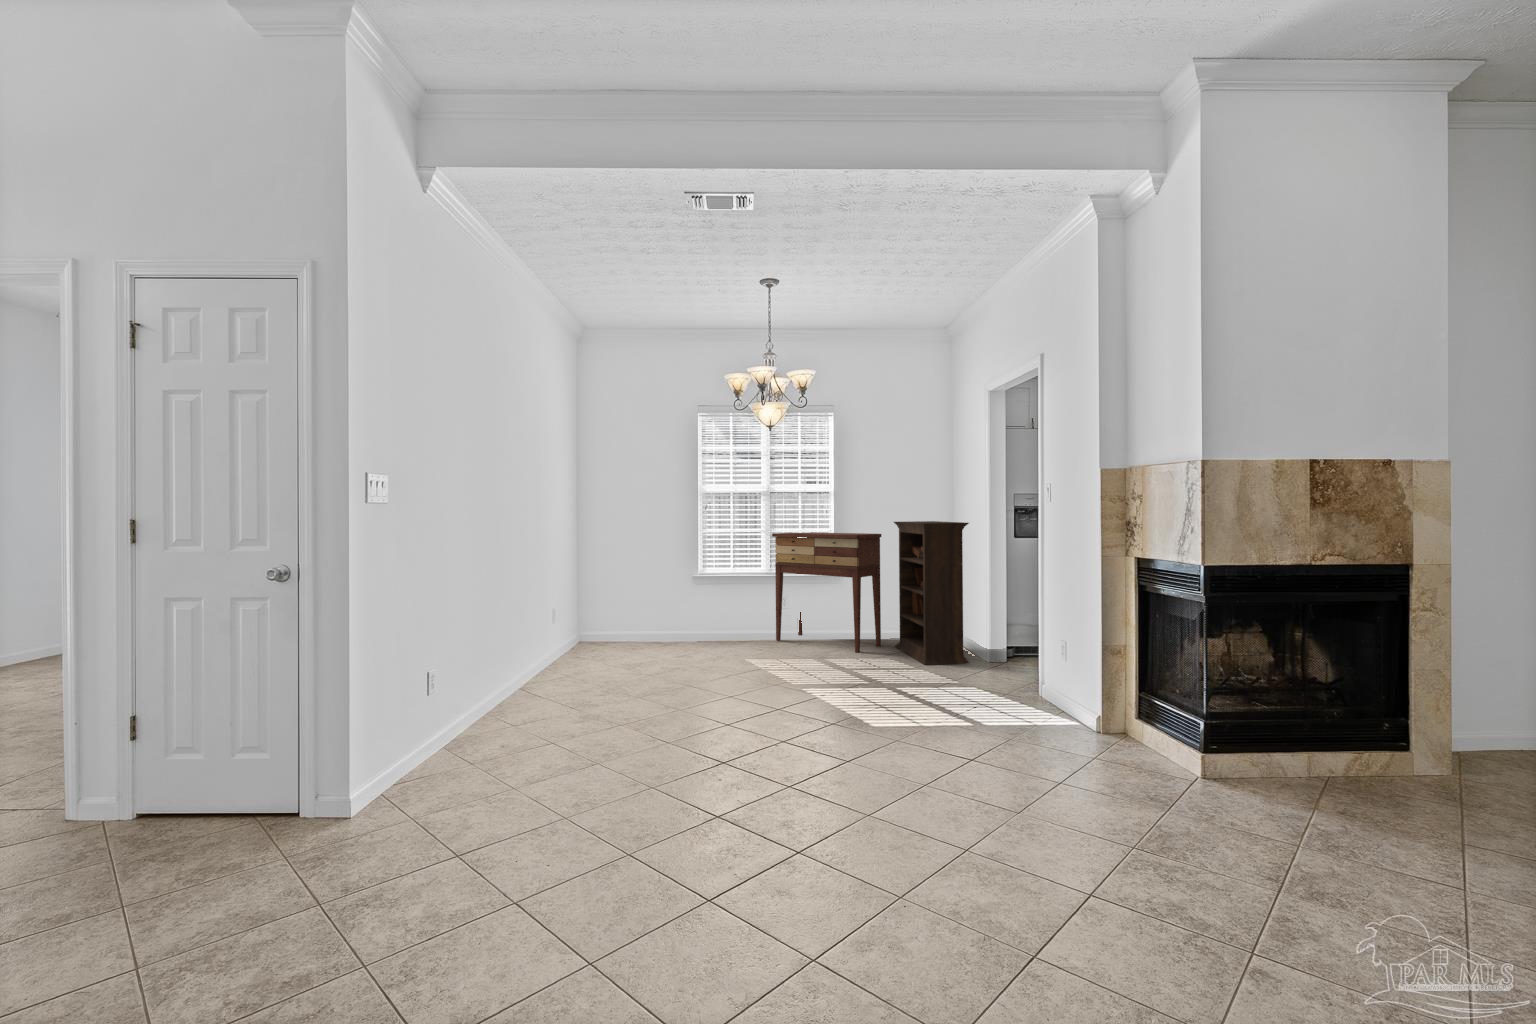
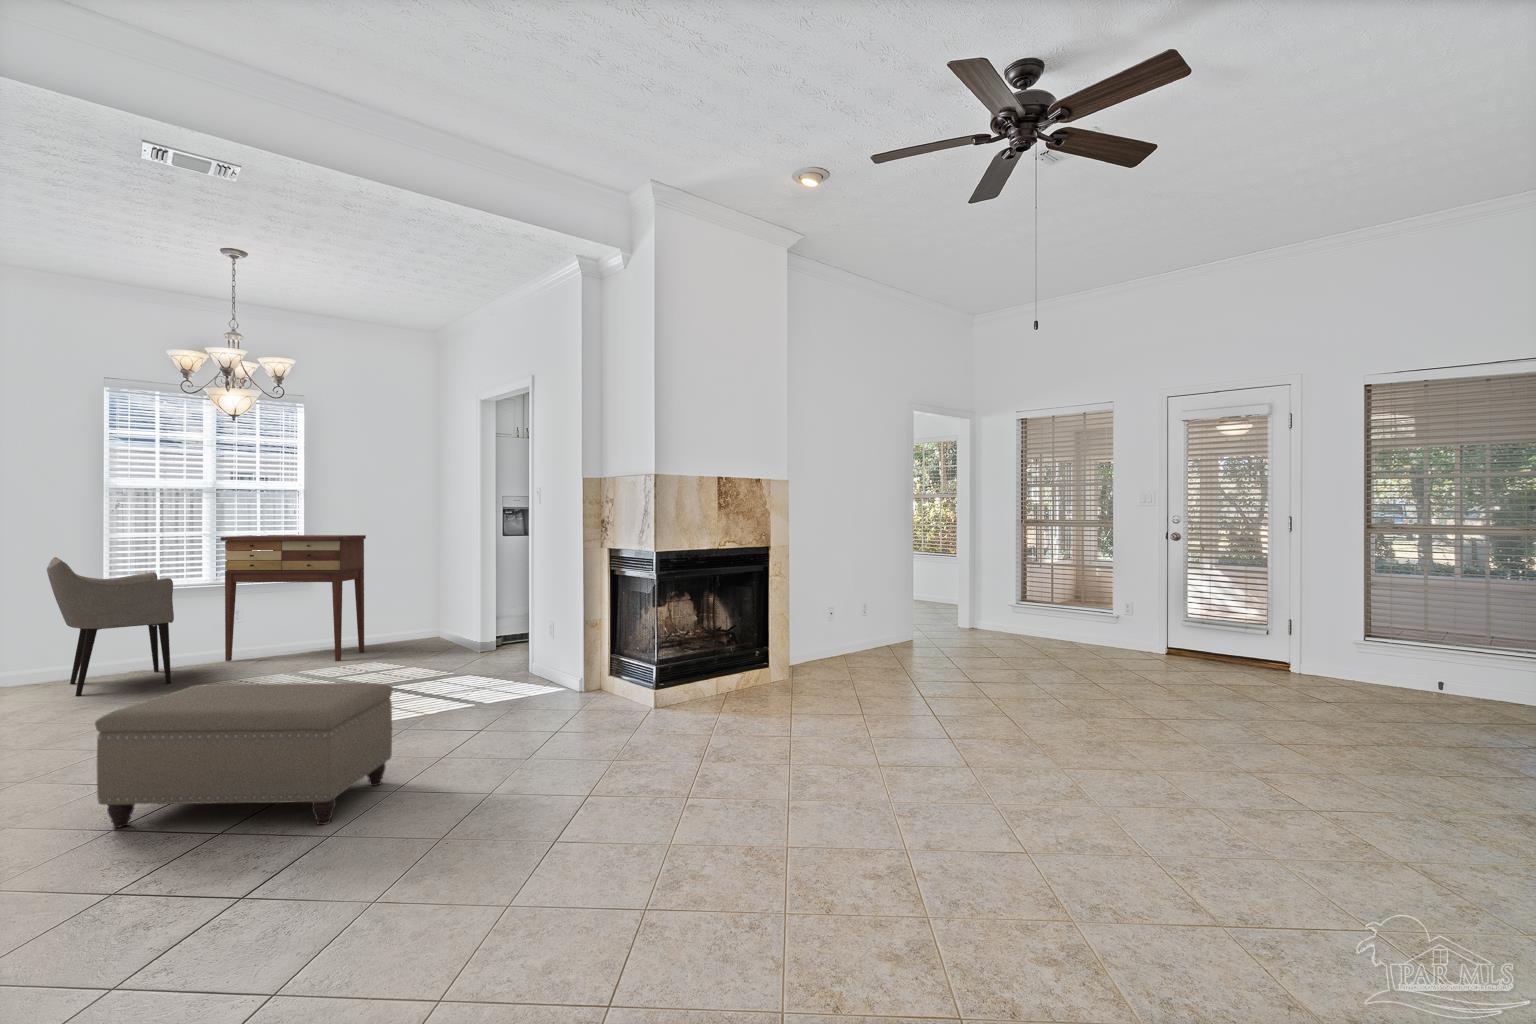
bookcase: present [894,521,969,665] -> none [379,522,464,663]
armchair: none [664,547,736,656] -> present [47,557,174,696]
ottoman: none [644,670,874,839] -> present [95,683,393,828]

